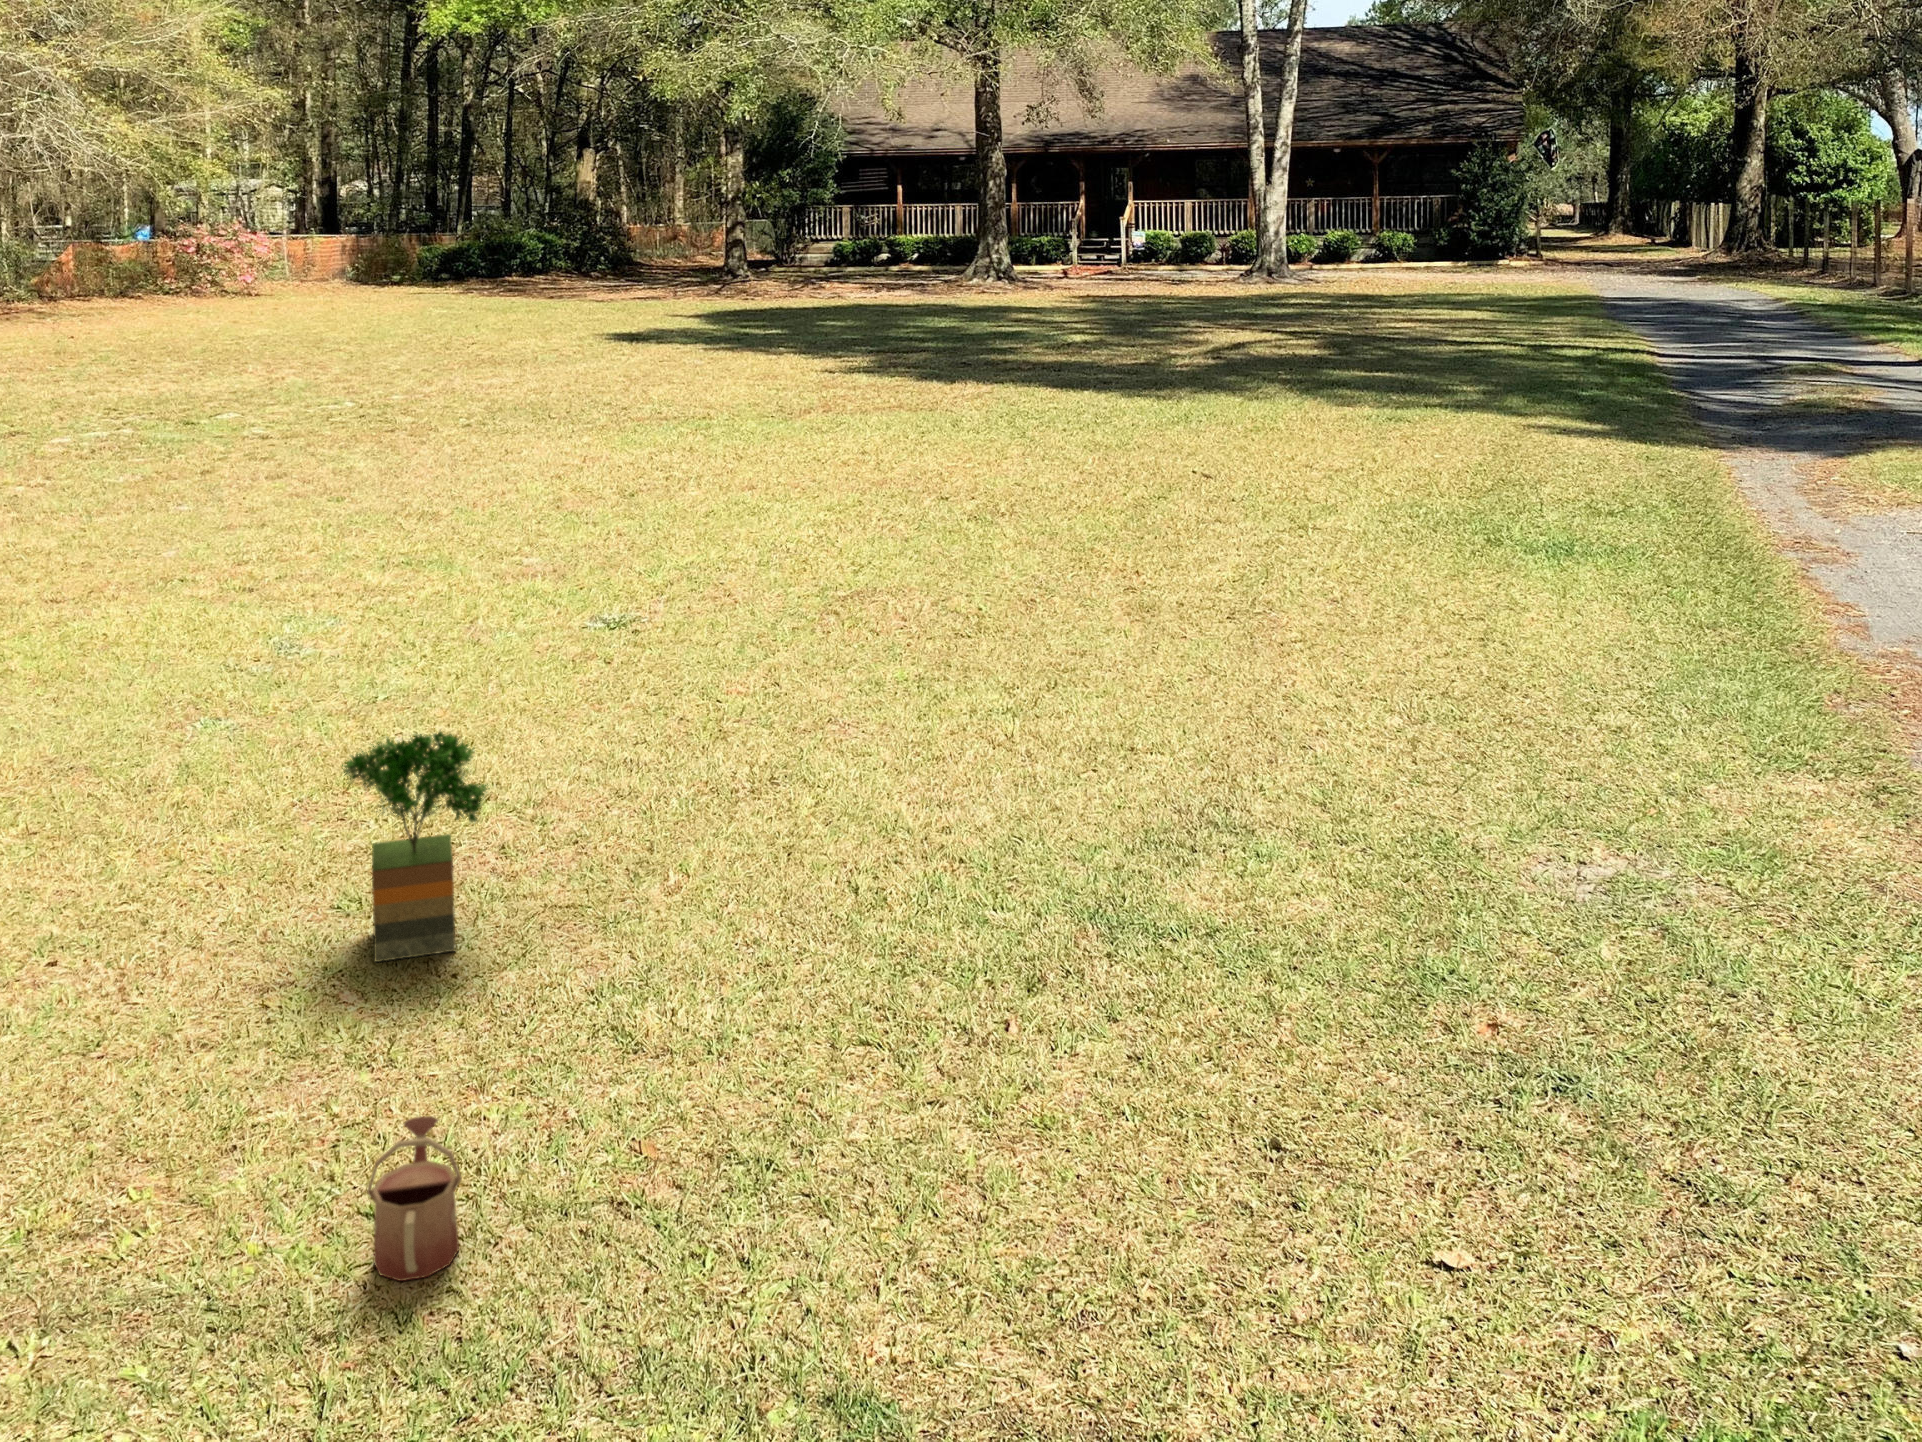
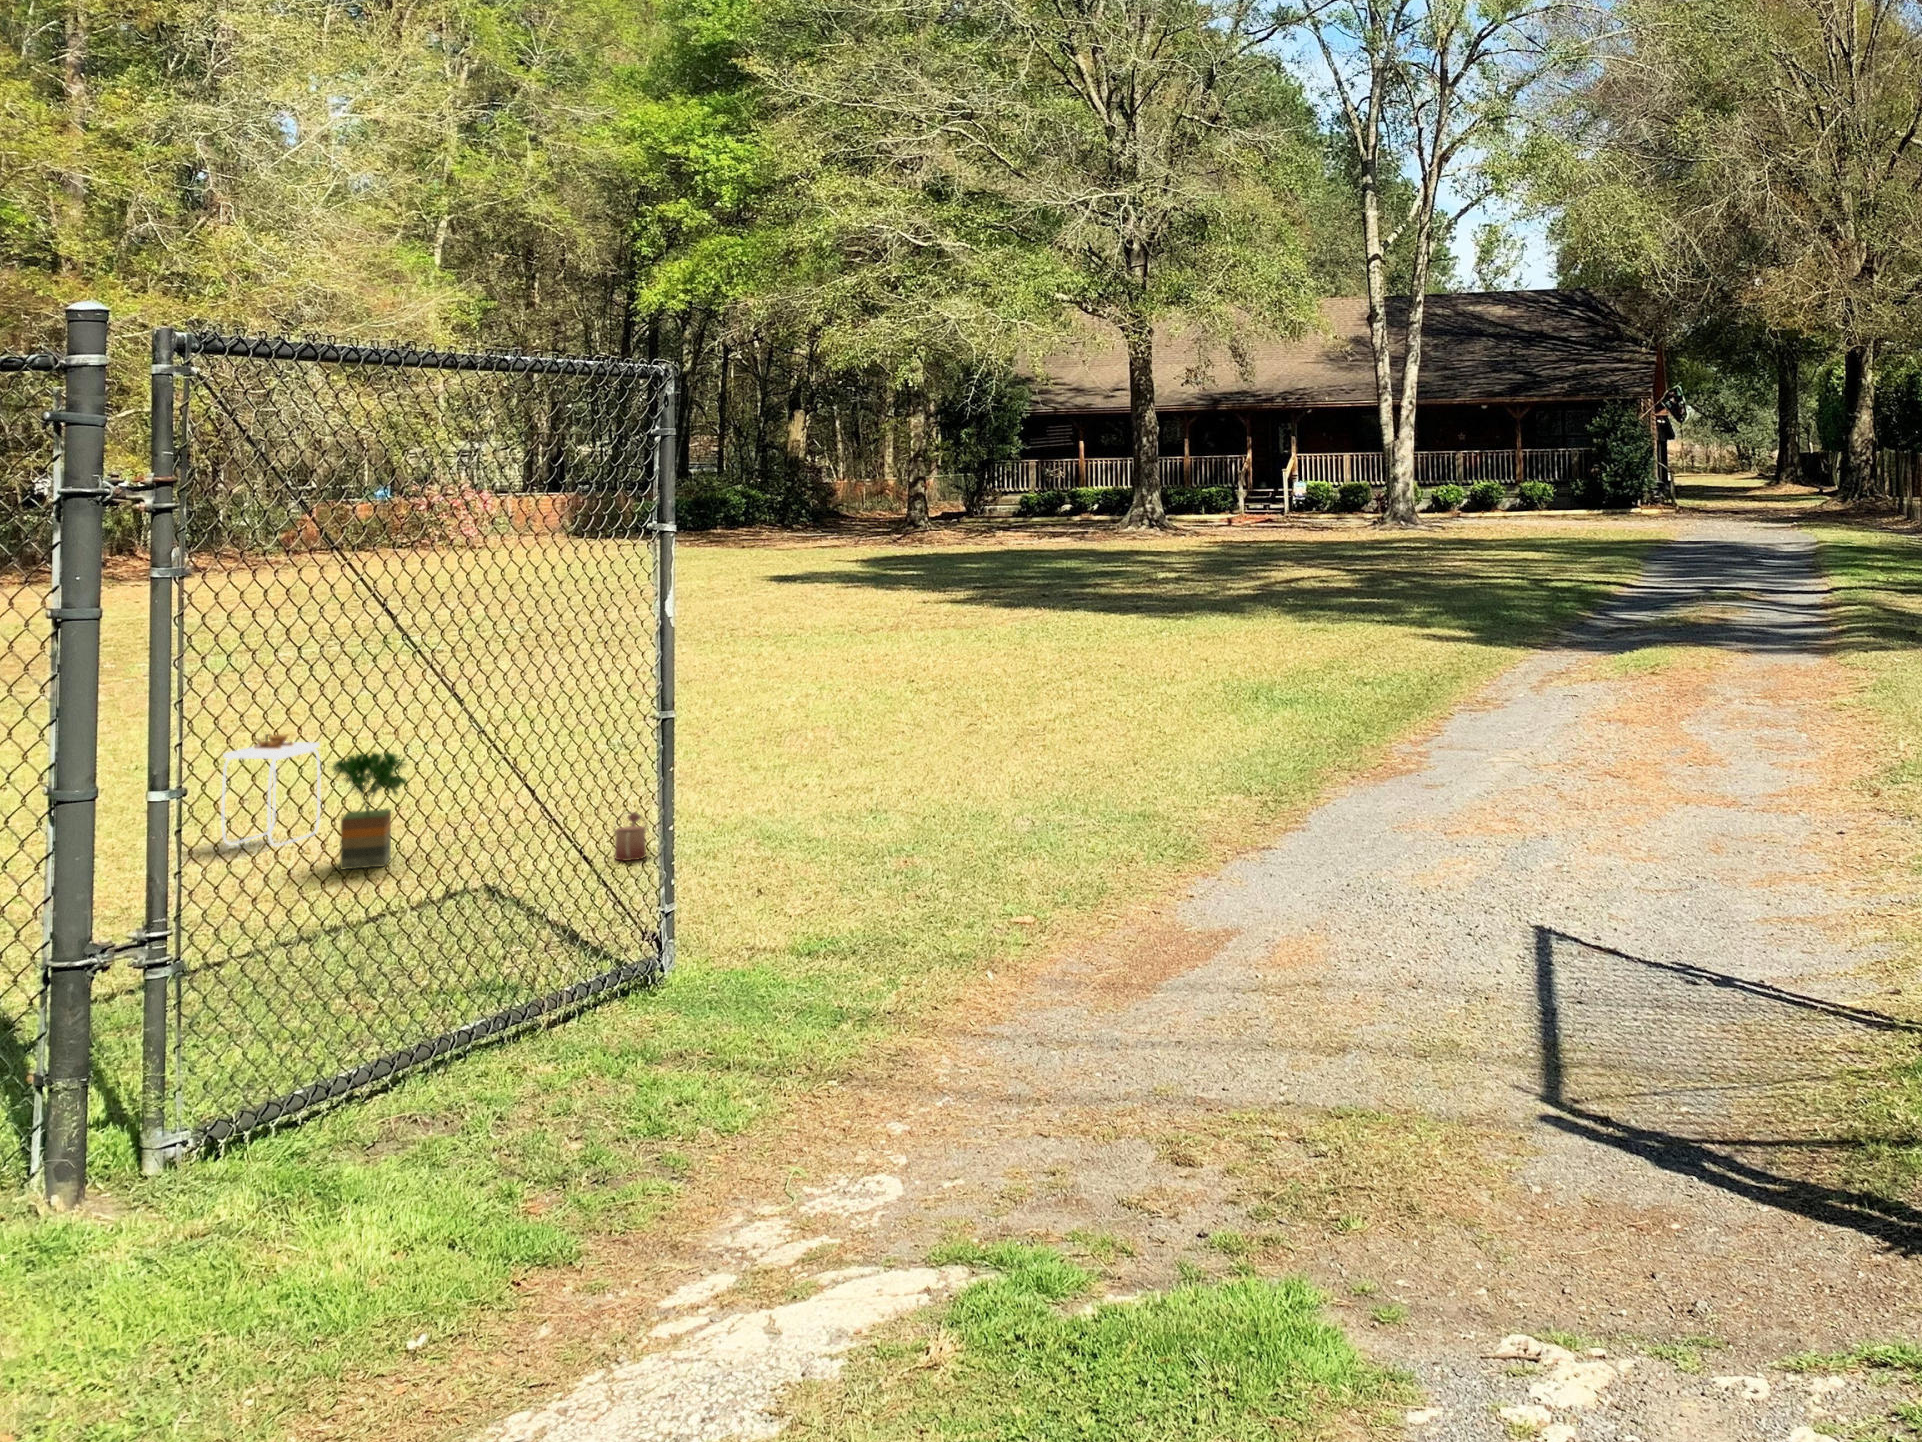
side table: none [118,677,288,885] -> present [222,734,320,847]
watering can: present [367,1116,462,1281] -> present [613,812,647,861]

